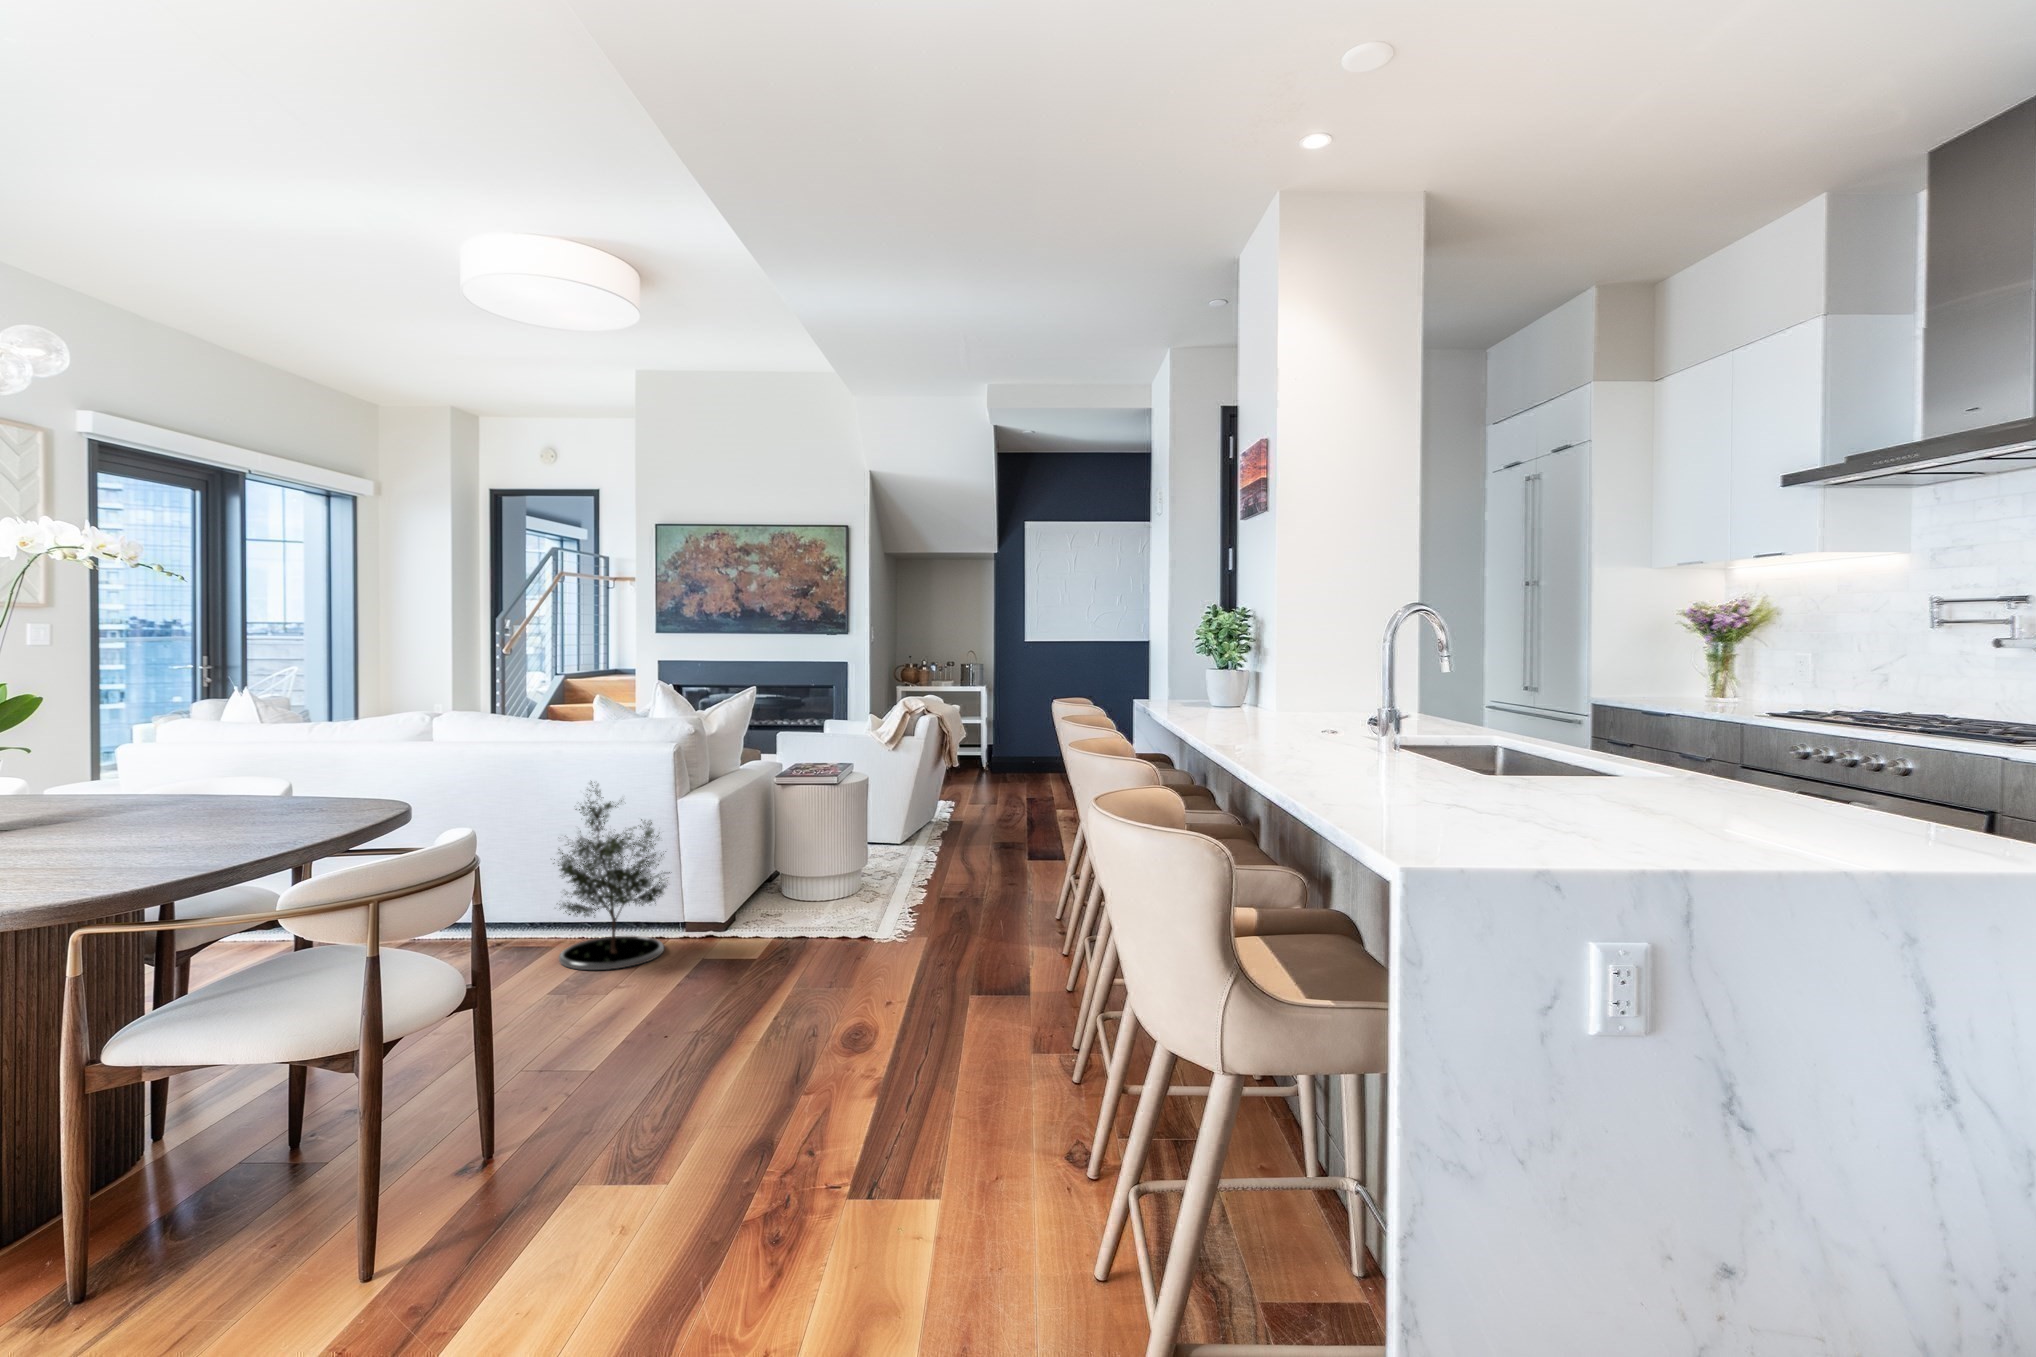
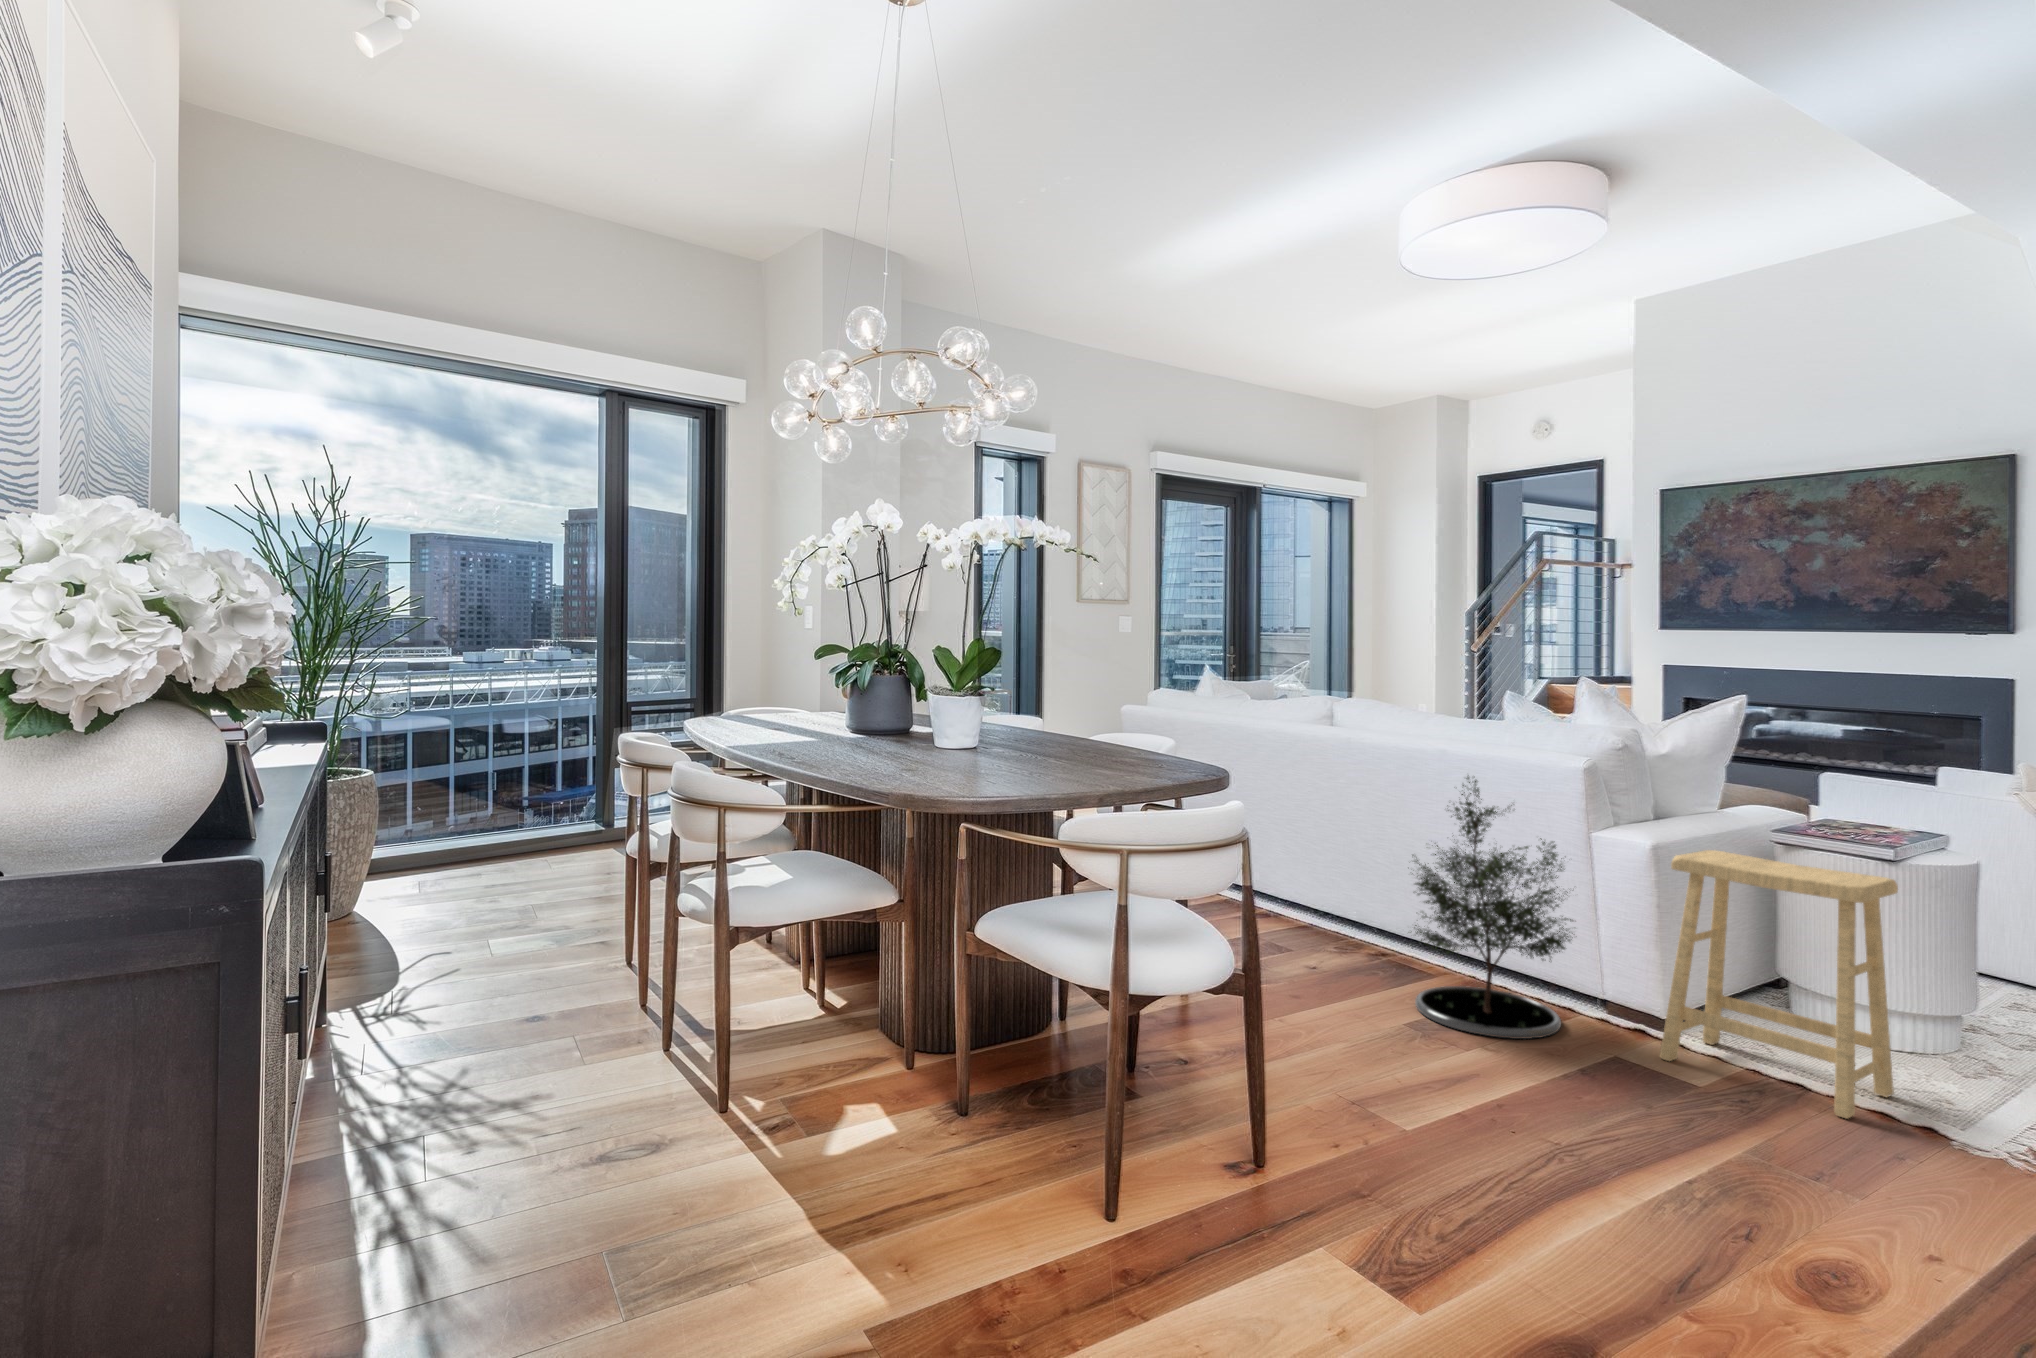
footstool: none [728,809,844,952] -> present [1660,850,1898,1118]

